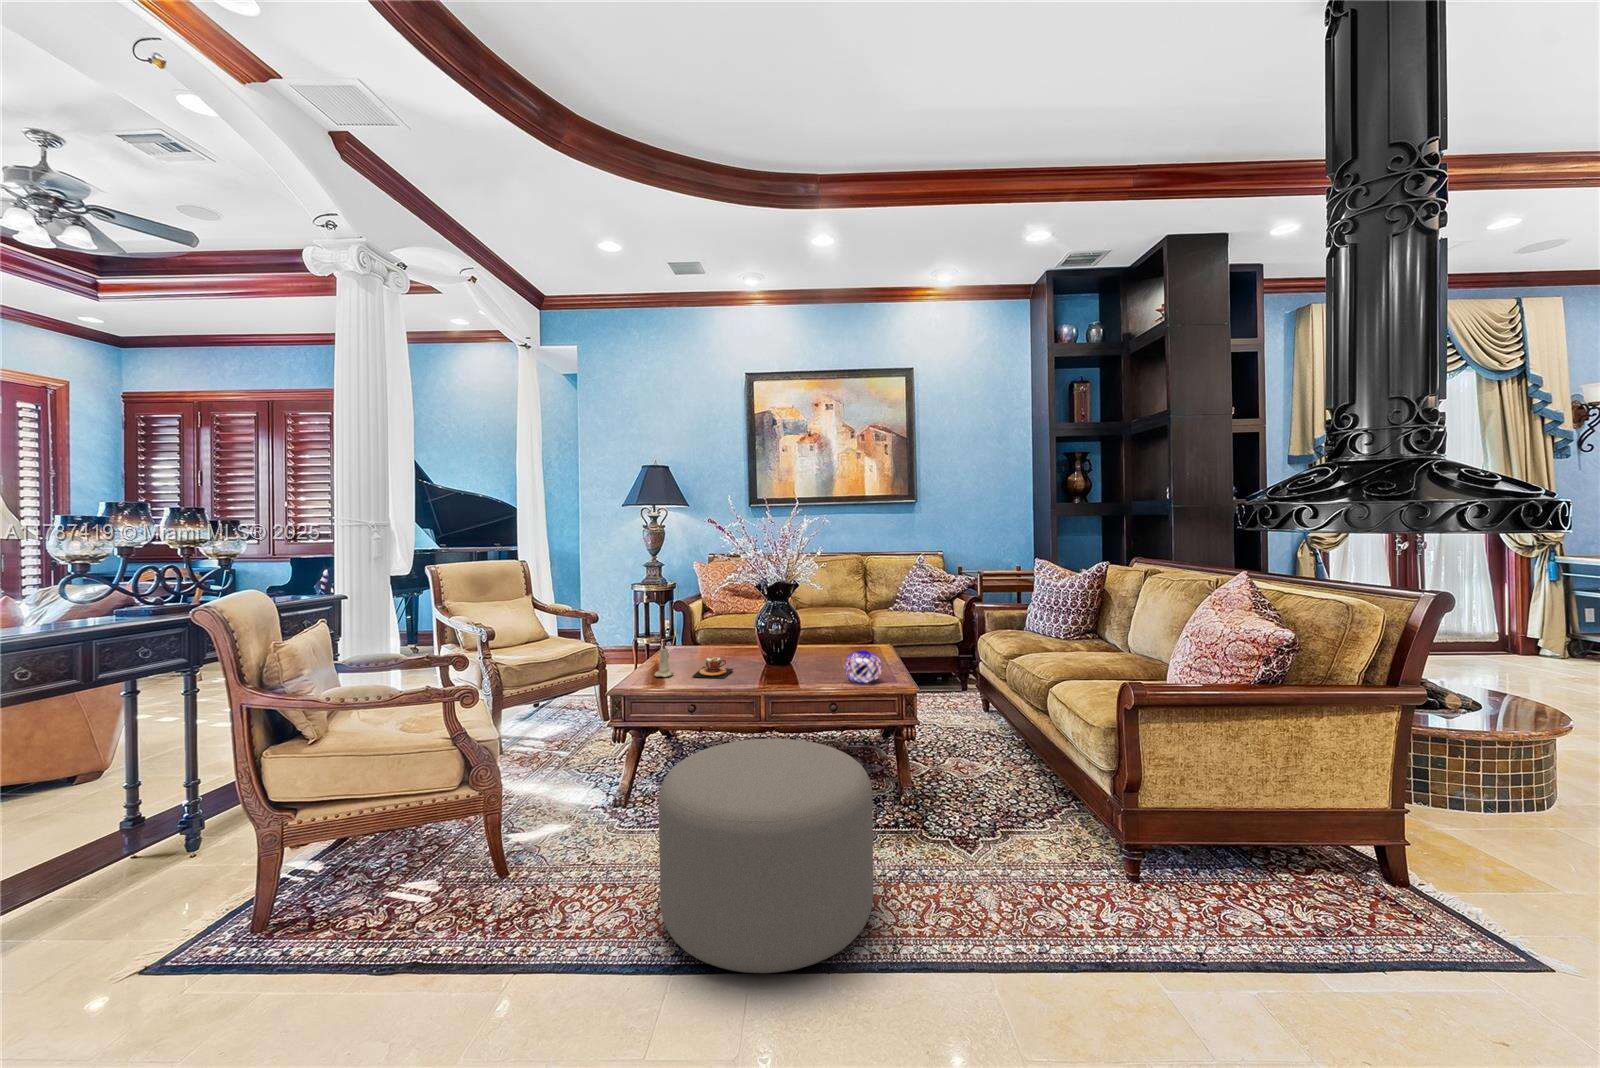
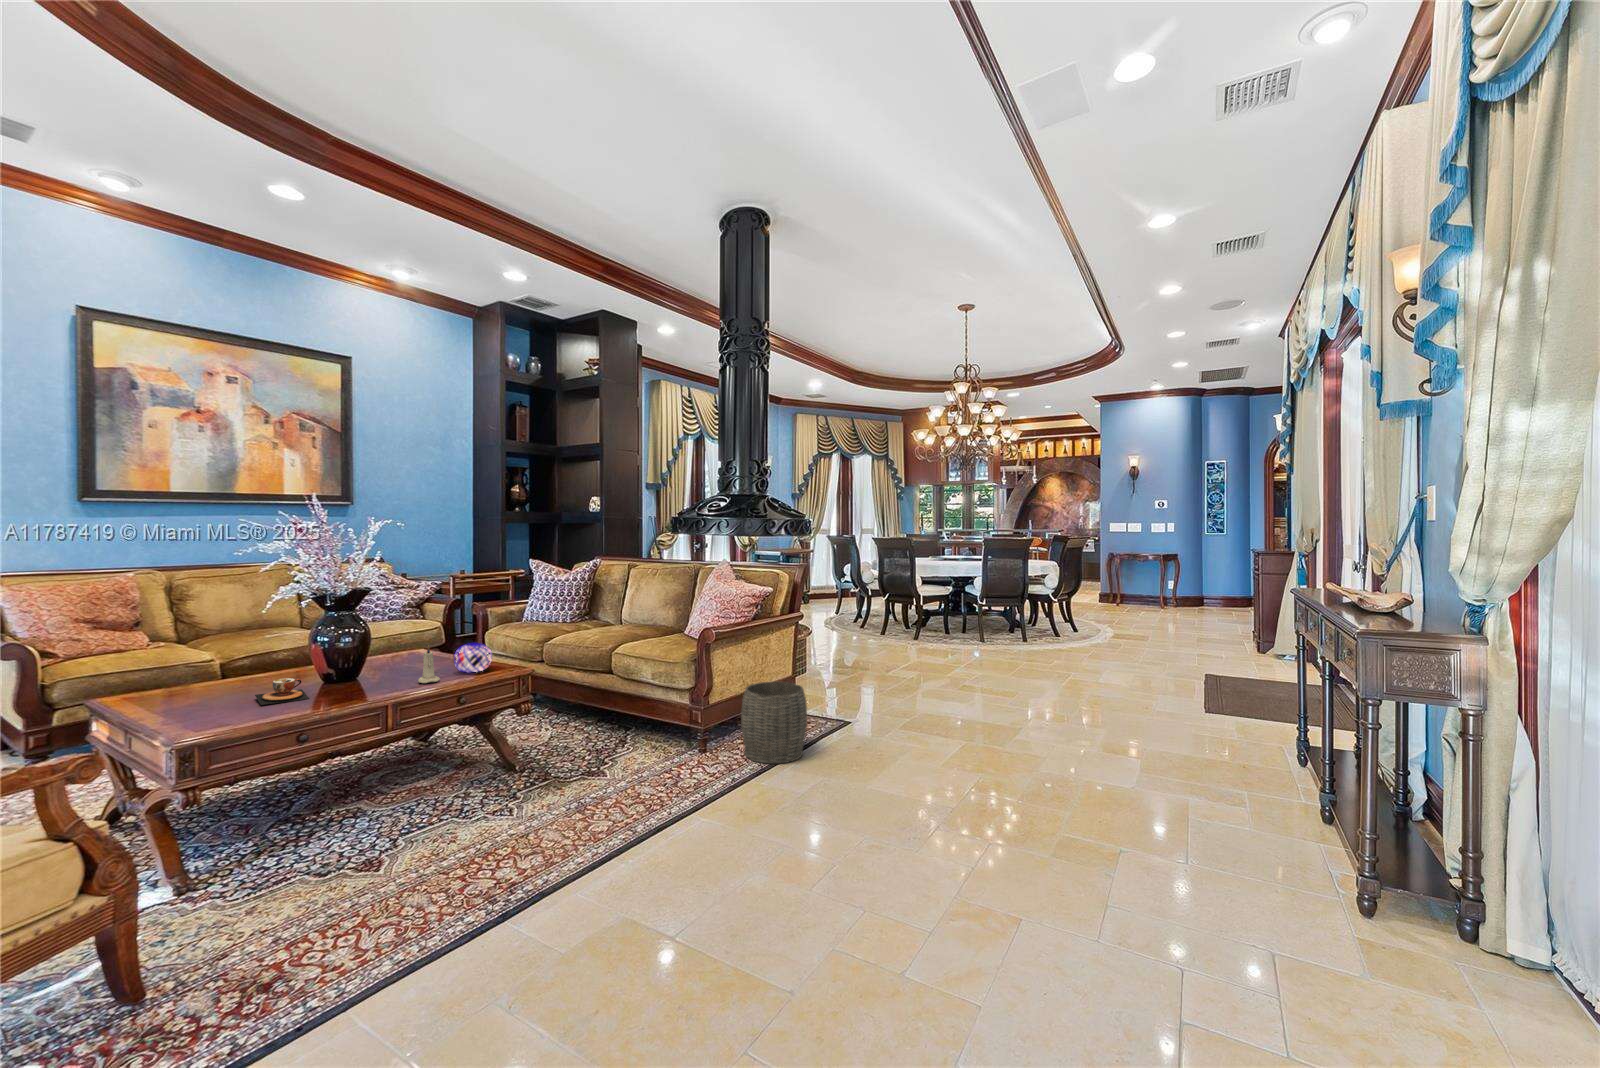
candle: present [654,642,674,677] -> present [418,645,440,683]
ottoman: present [659,739,873,973] -> none [397,717,604,914]
woven basket: none [1196,795,1340,967] -> present [741,682,807,764]

